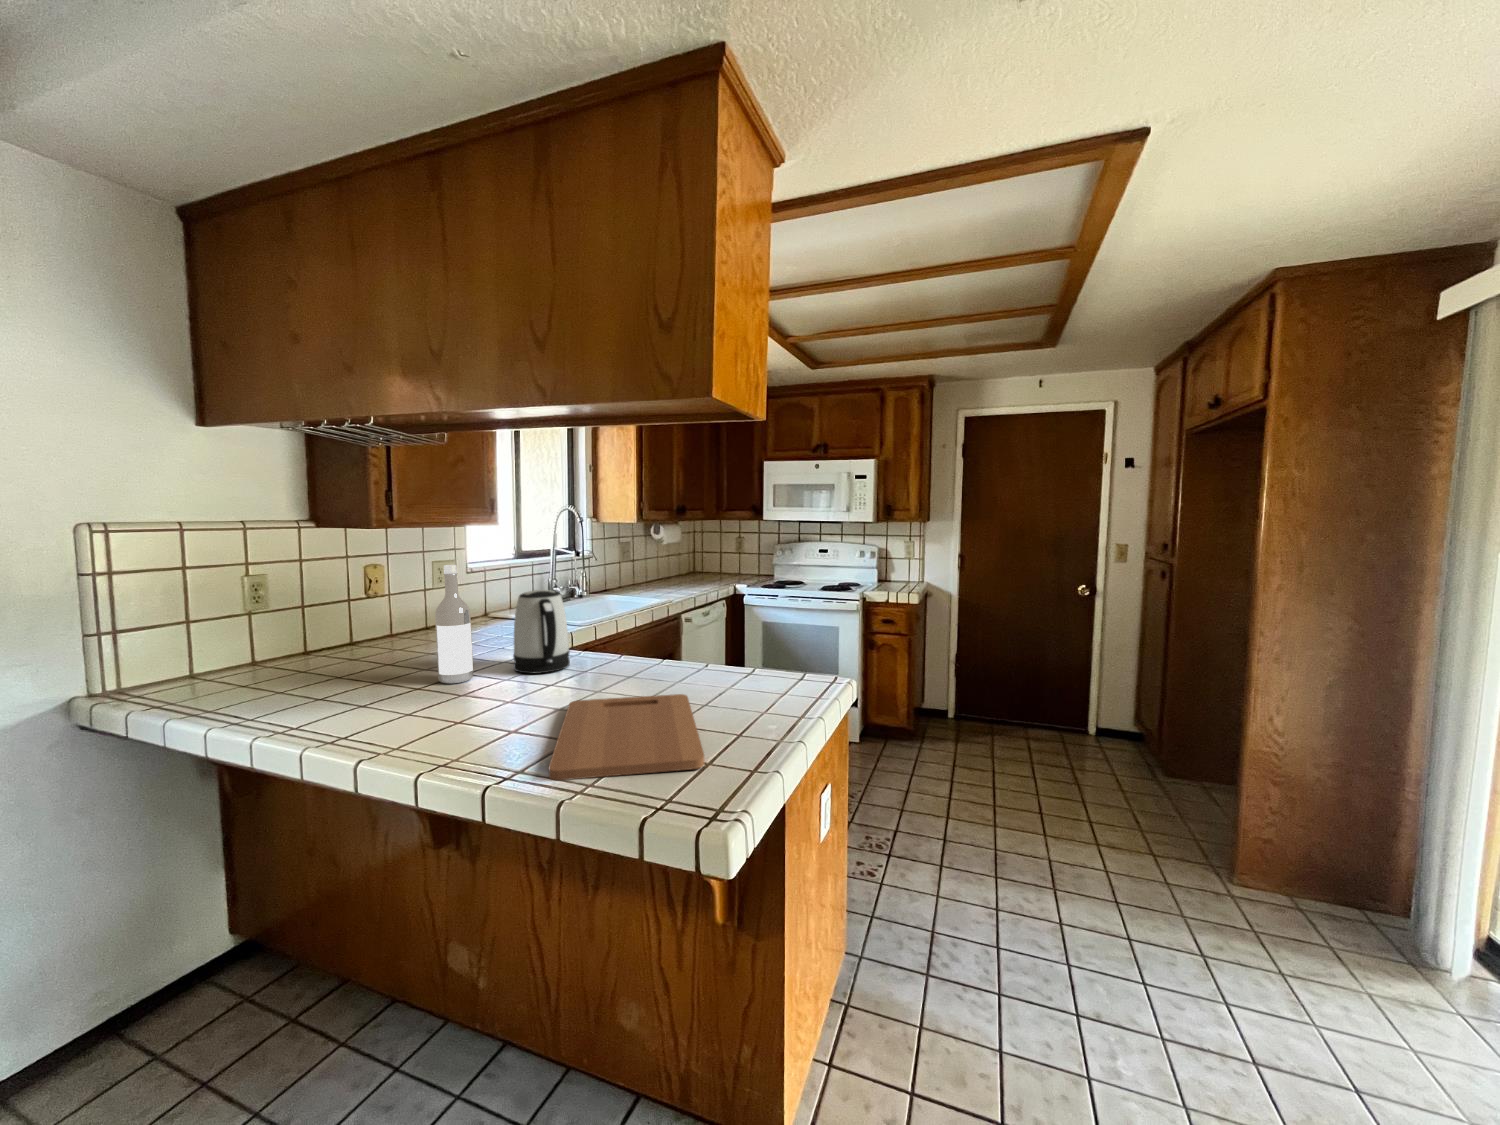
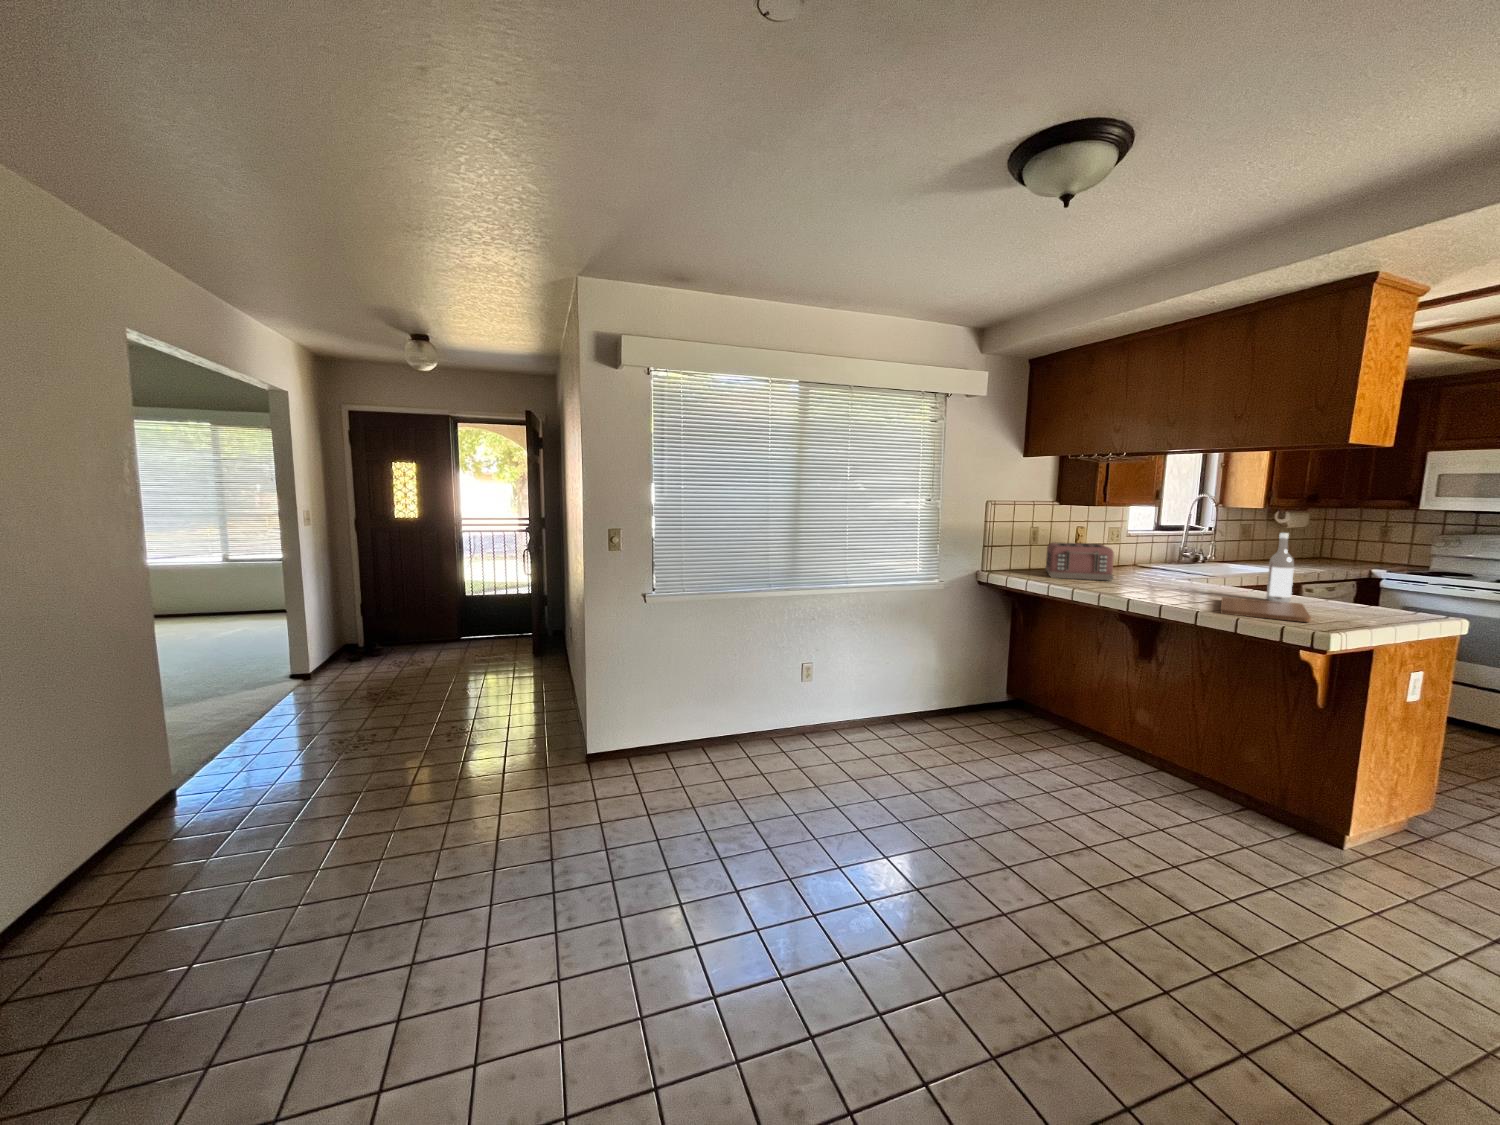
wine bottle: present [435,565,473,684] -> present [1266,533,1294,602]
kettle: present [513,590,570,673] -> none [1176,543,1214,589]
toaster: none [258,598,406,692] -> present [1045,542,1114,581]

